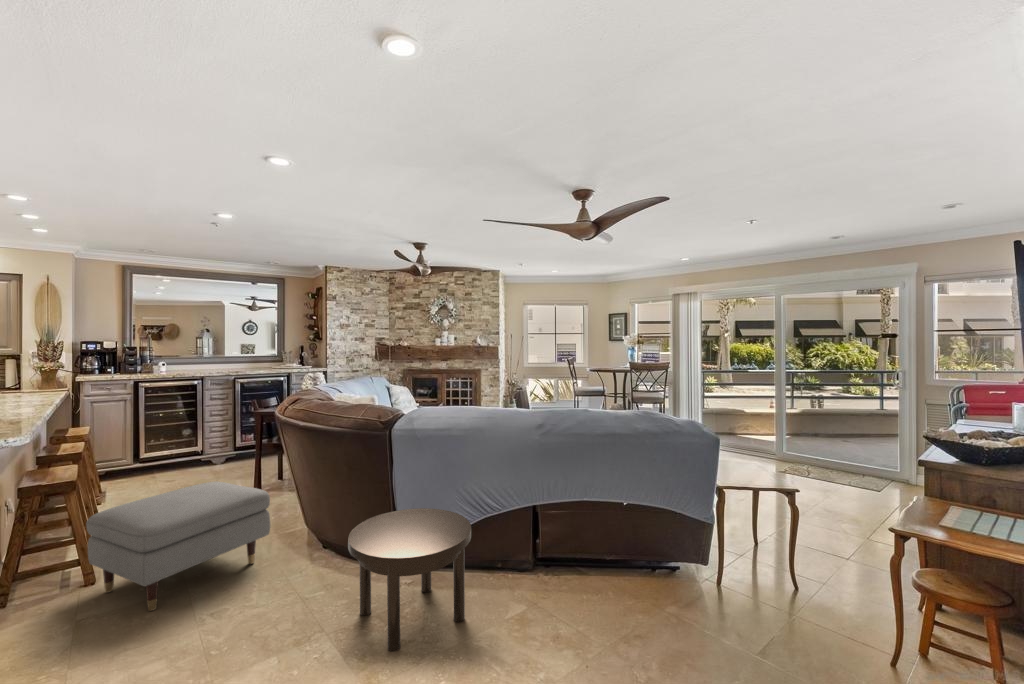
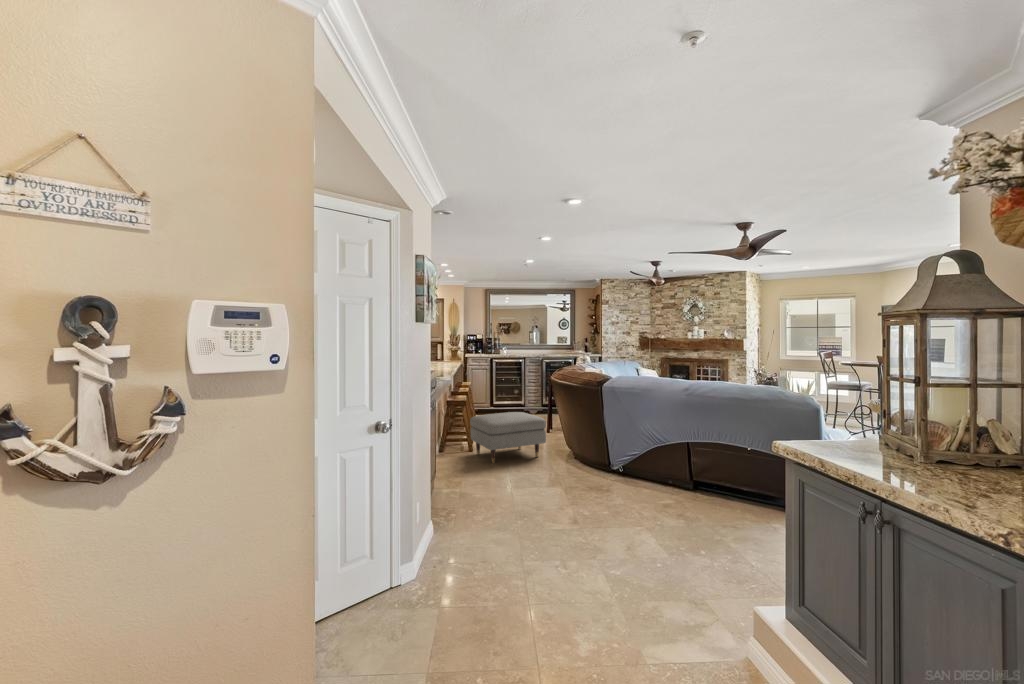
side table: present [348,508,471,652] -> none [572,435,640,498]

